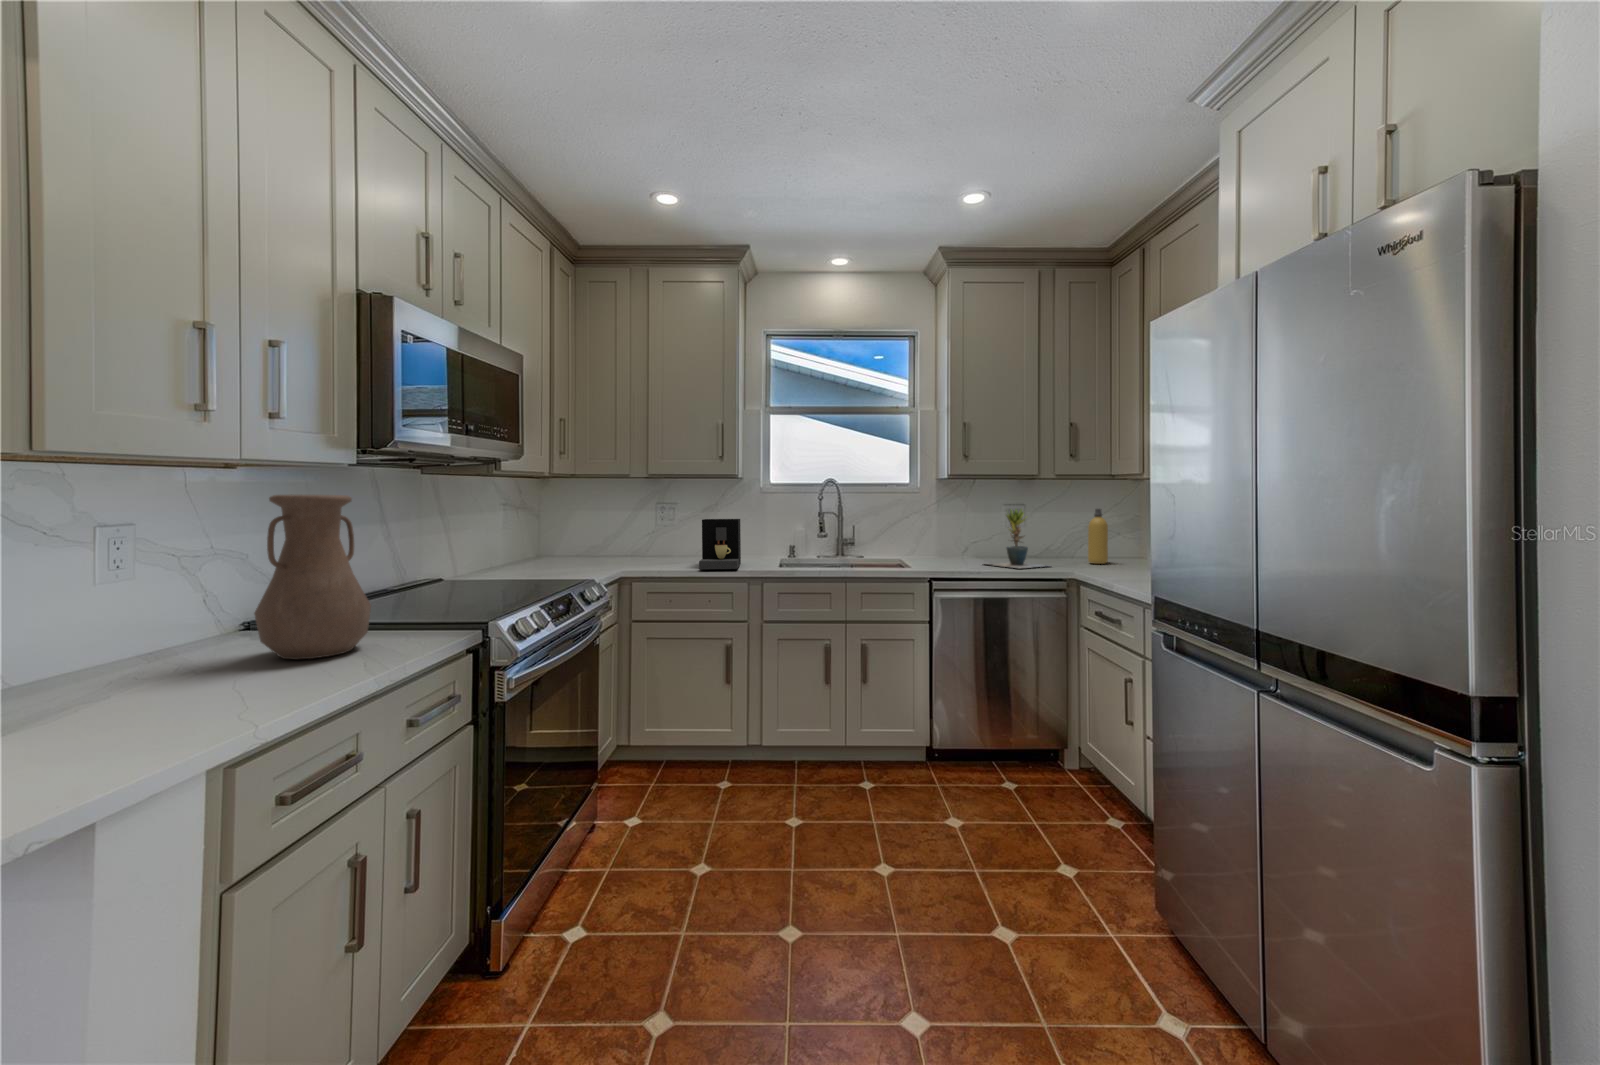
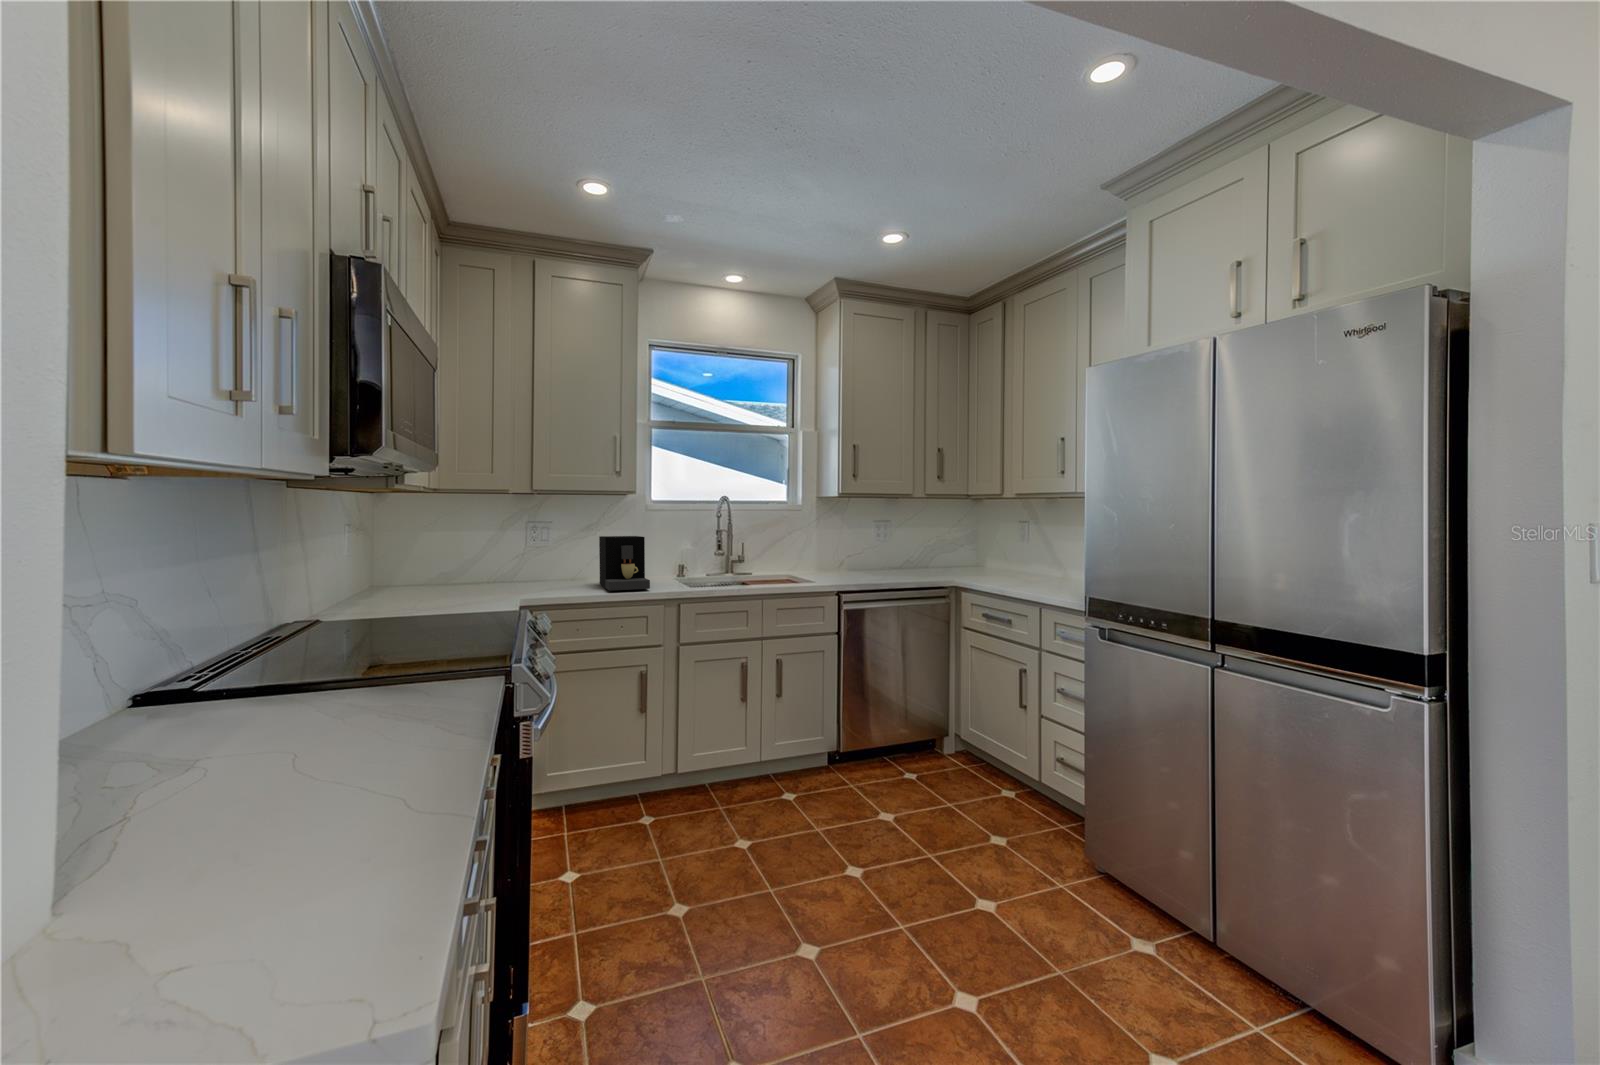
vase: present [254,495,371,659] -> none [240,513,394,734]
potted plant: present [989,509,1043,568] -> none [864,525,926,579]
bottle: present [1088,509,1108,564] -> none [946,525,962,573]

